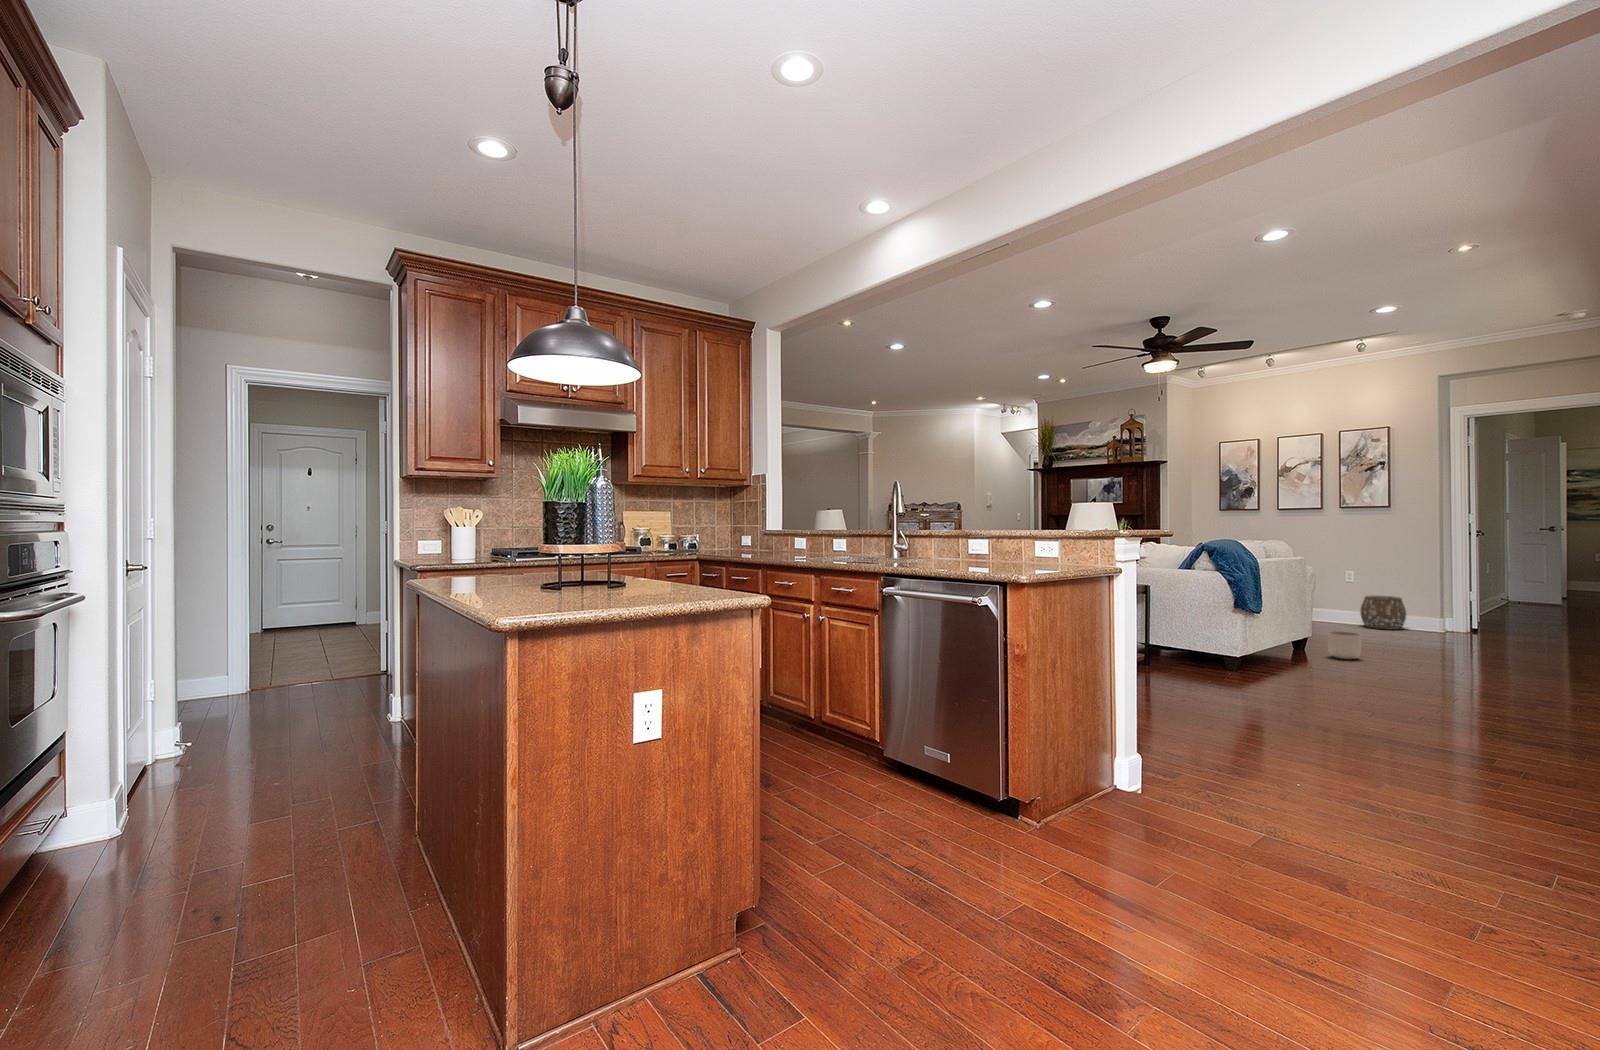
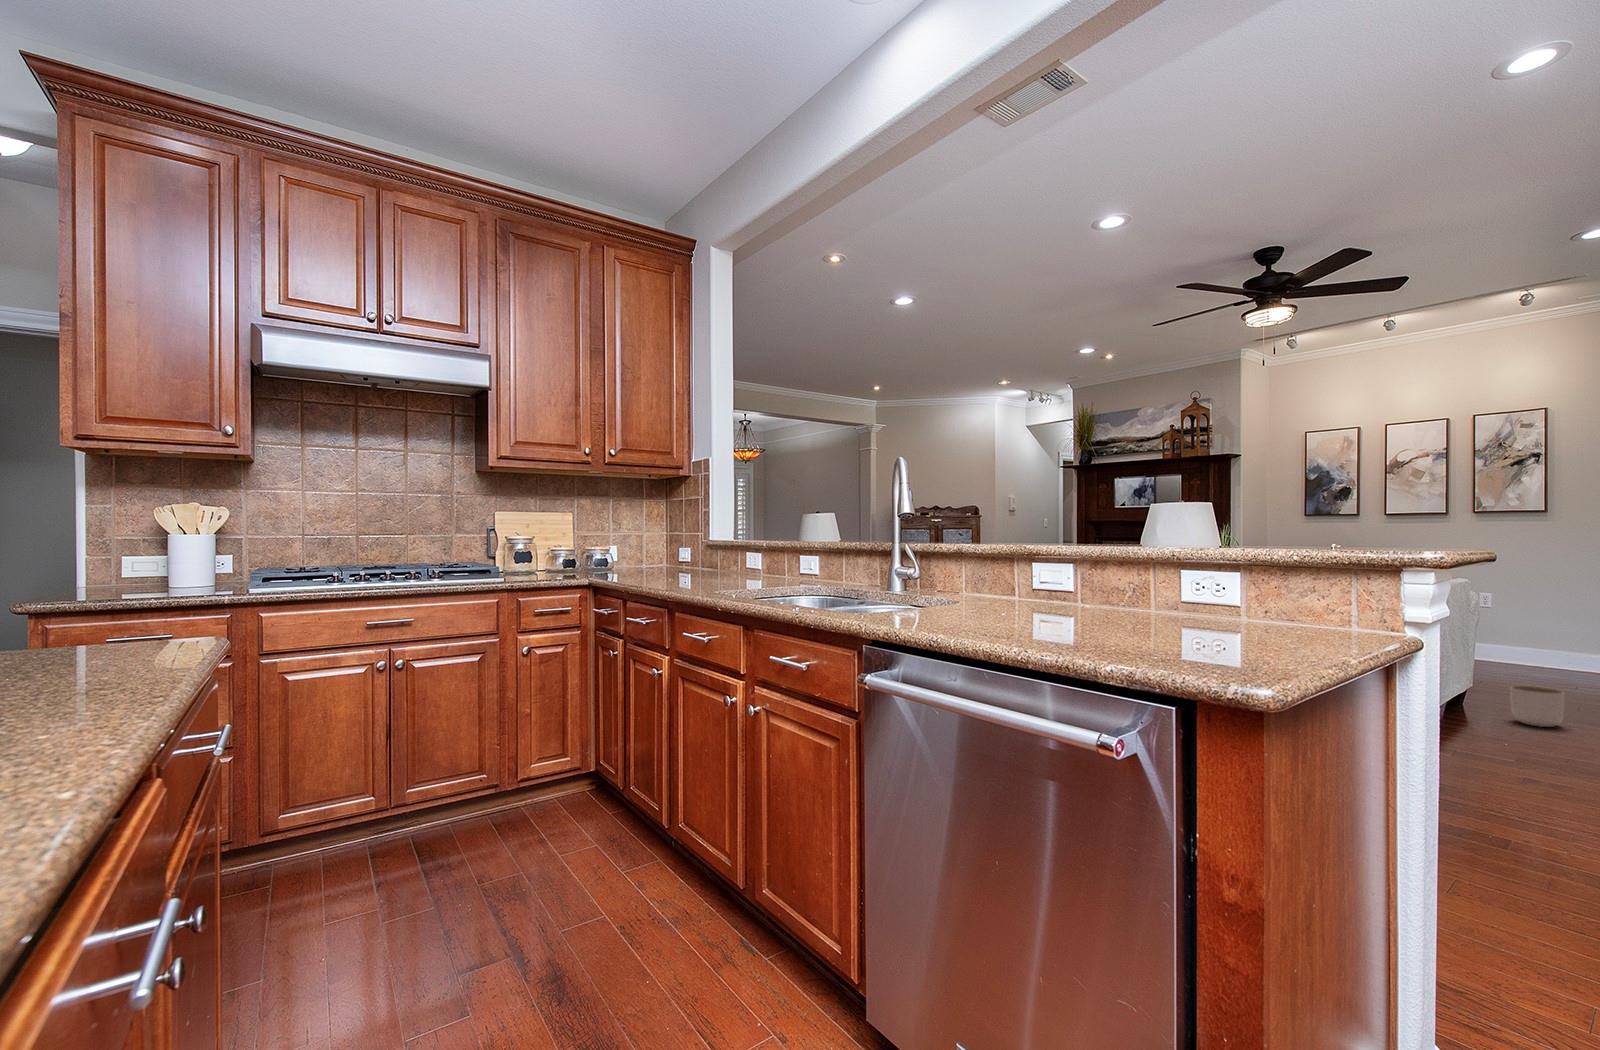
woven basket: present [1360,596,1406,630] -> none [1509,628,1576,674]

